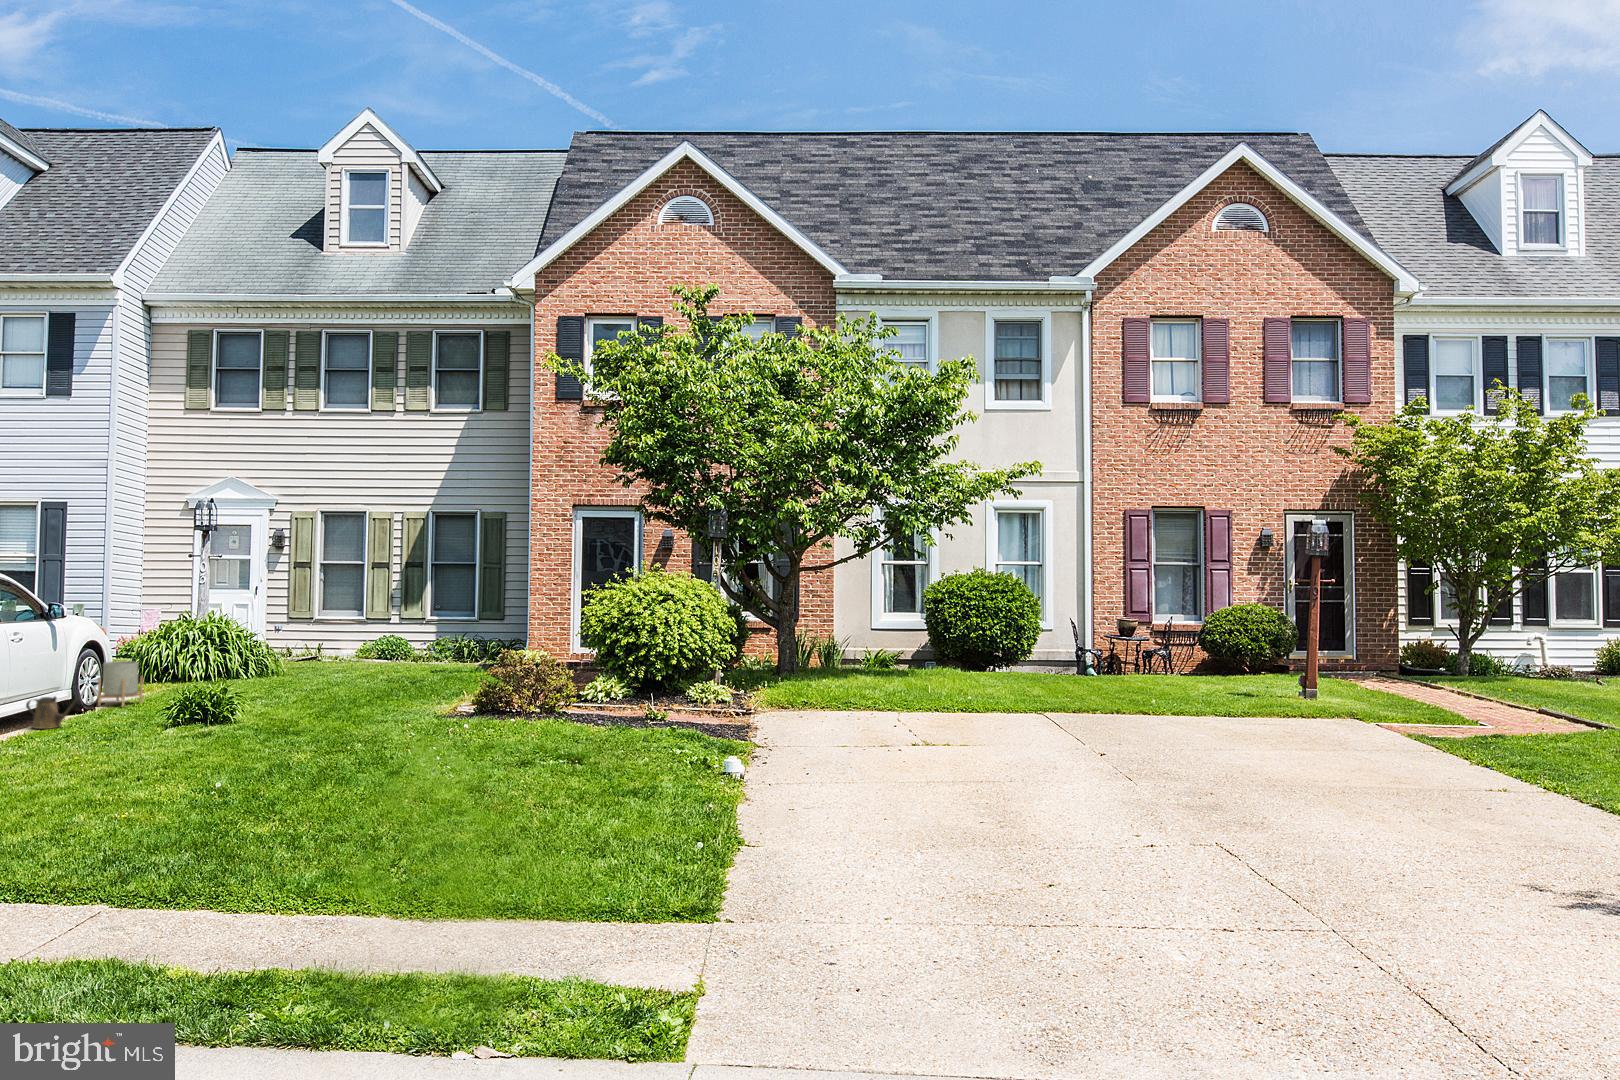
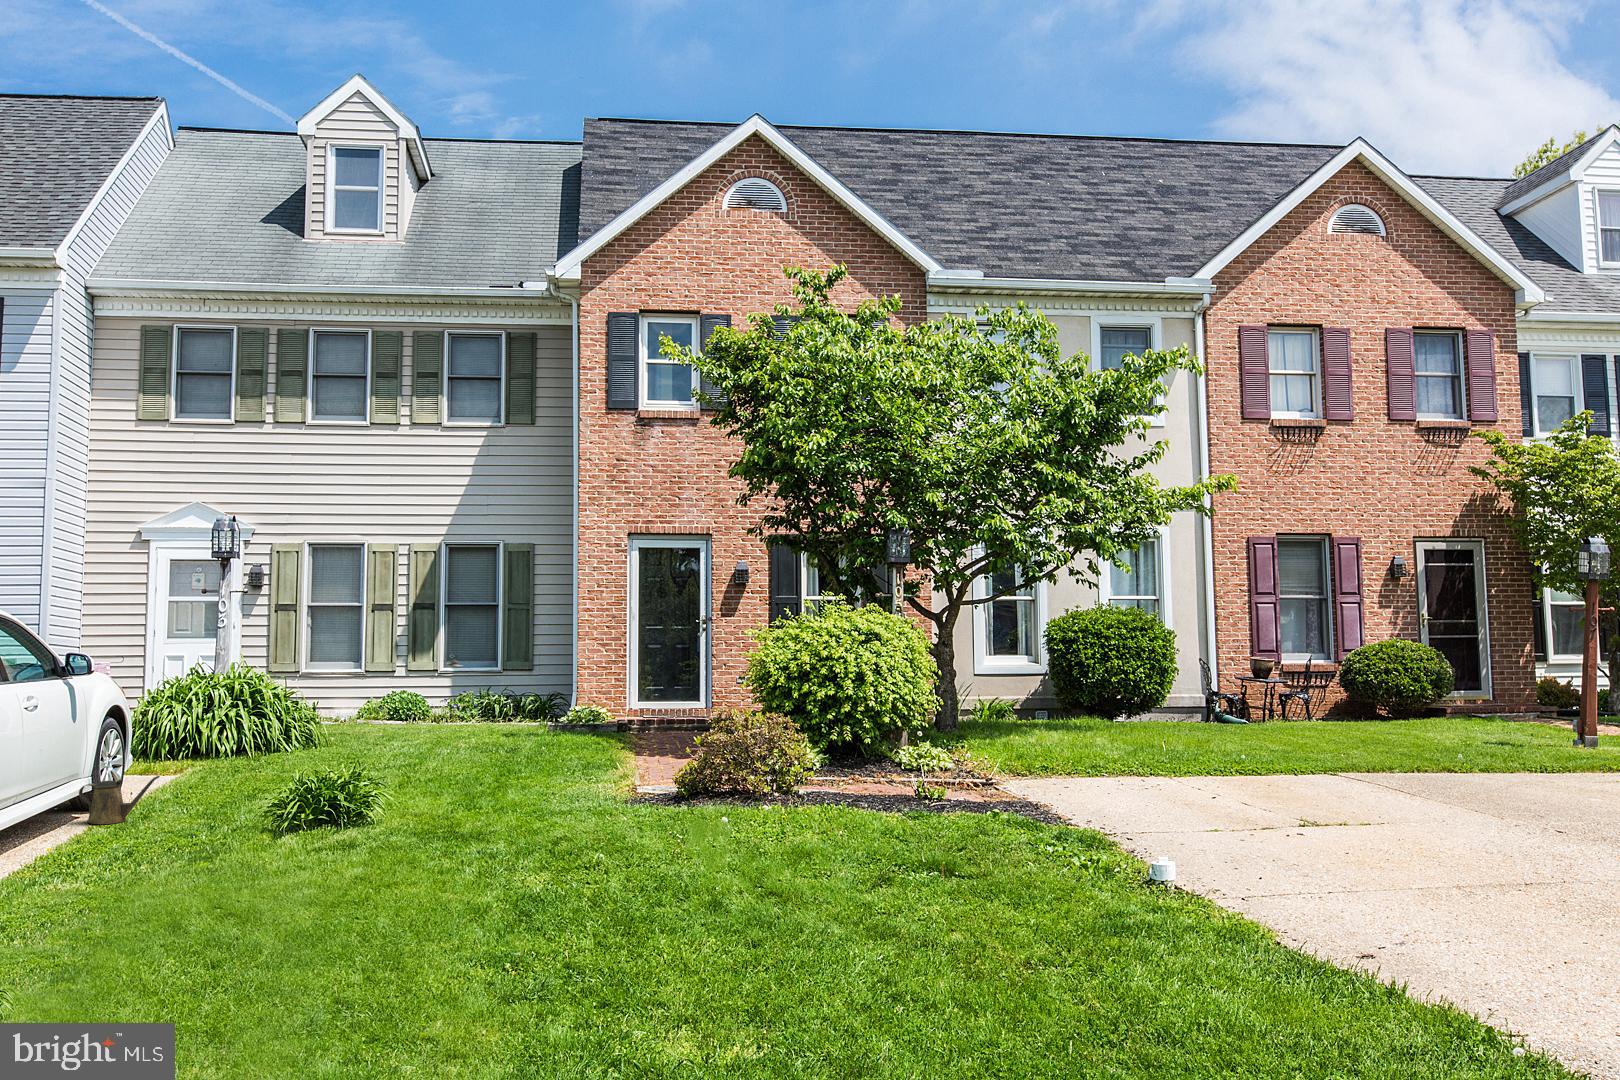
planter: present [98,661,143,707] -> none [144,730,200,791]

